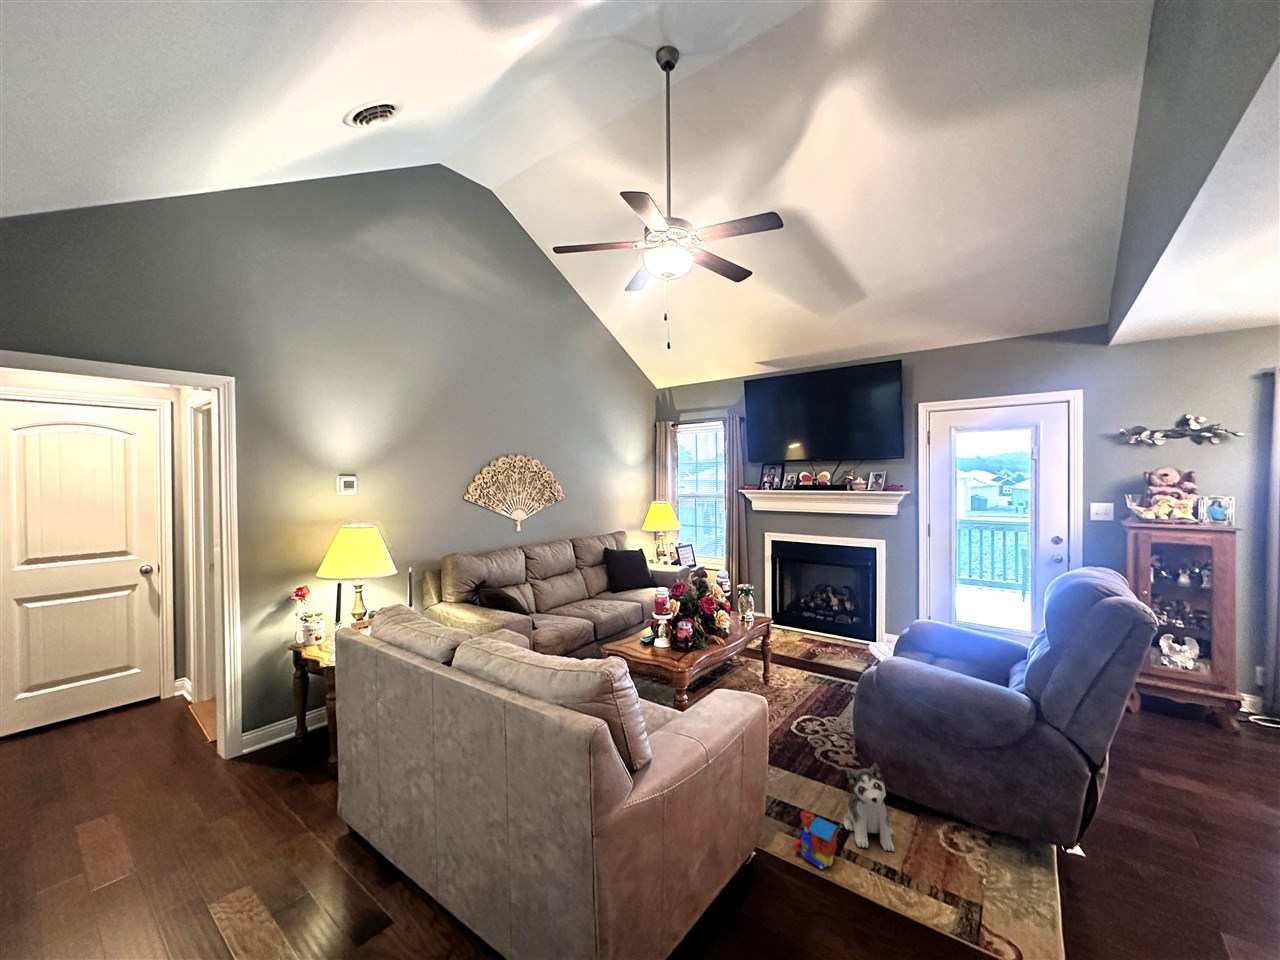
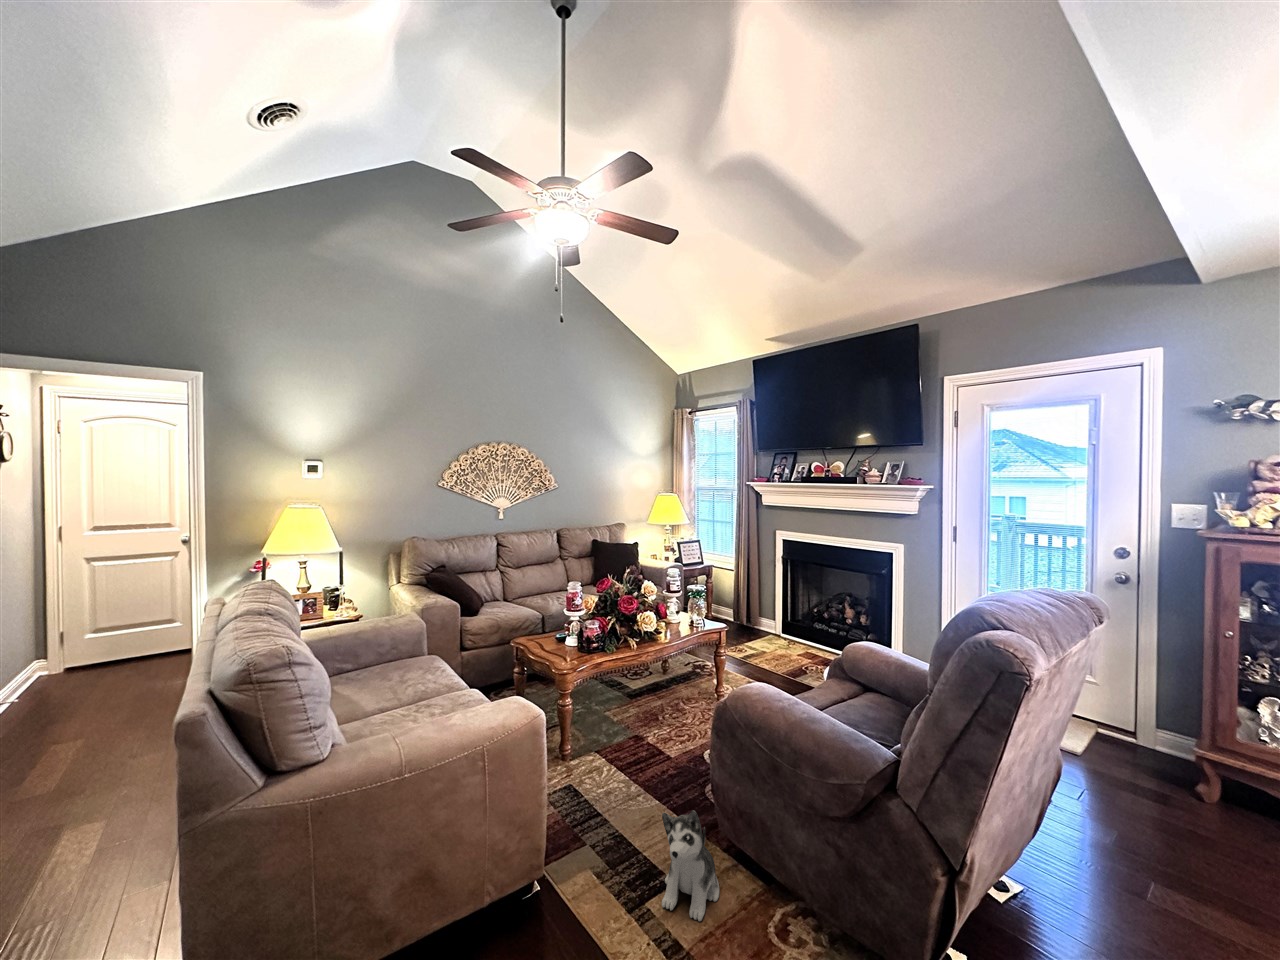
toy train: present [794,810,838,870] -> none [583,852,630,925]

